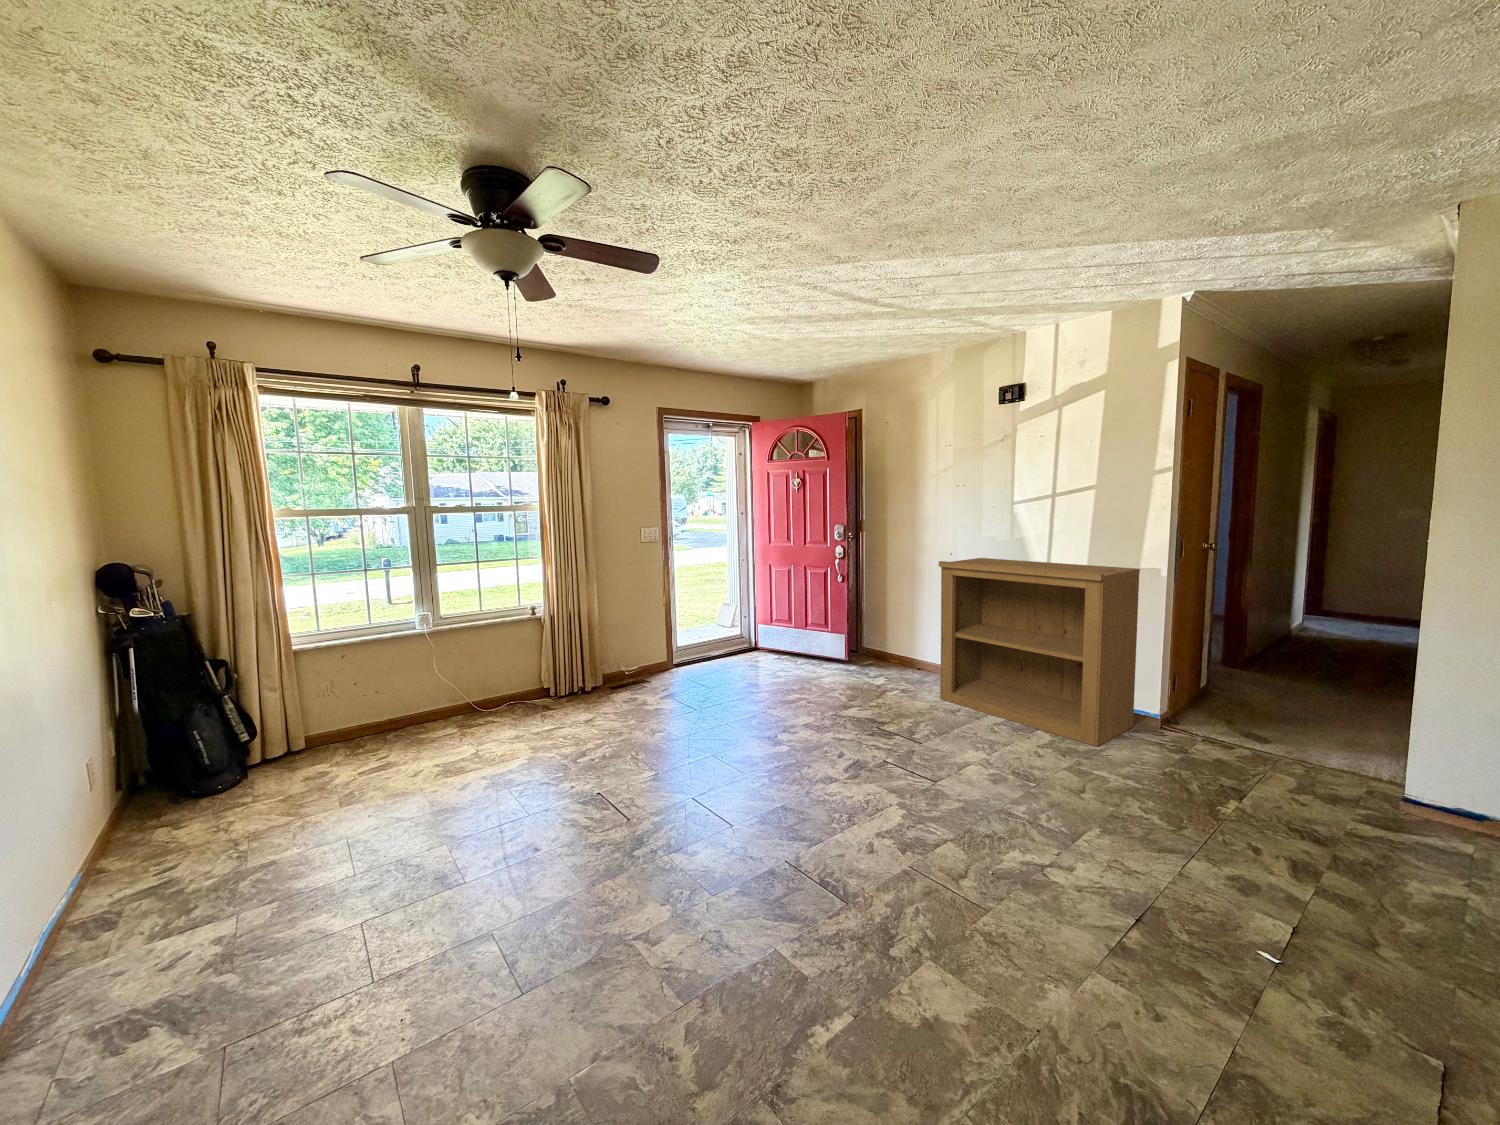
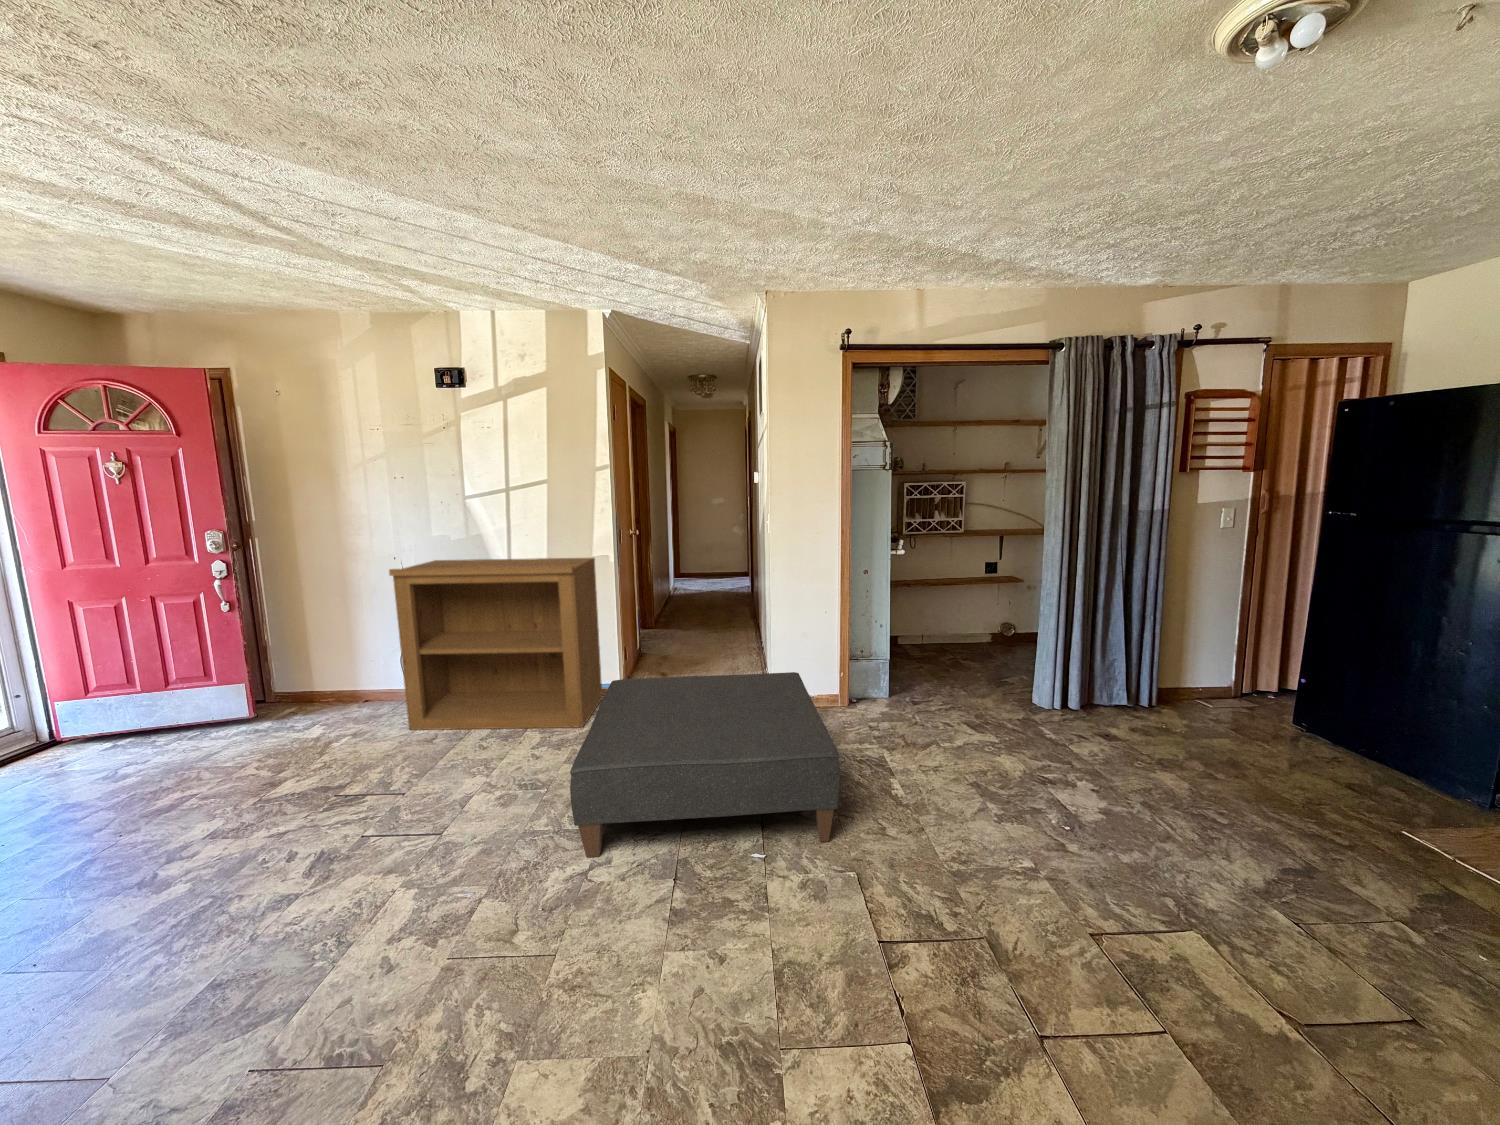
ottoman: none [1038,703,1452,1012] -> present [570,672,840,857]

